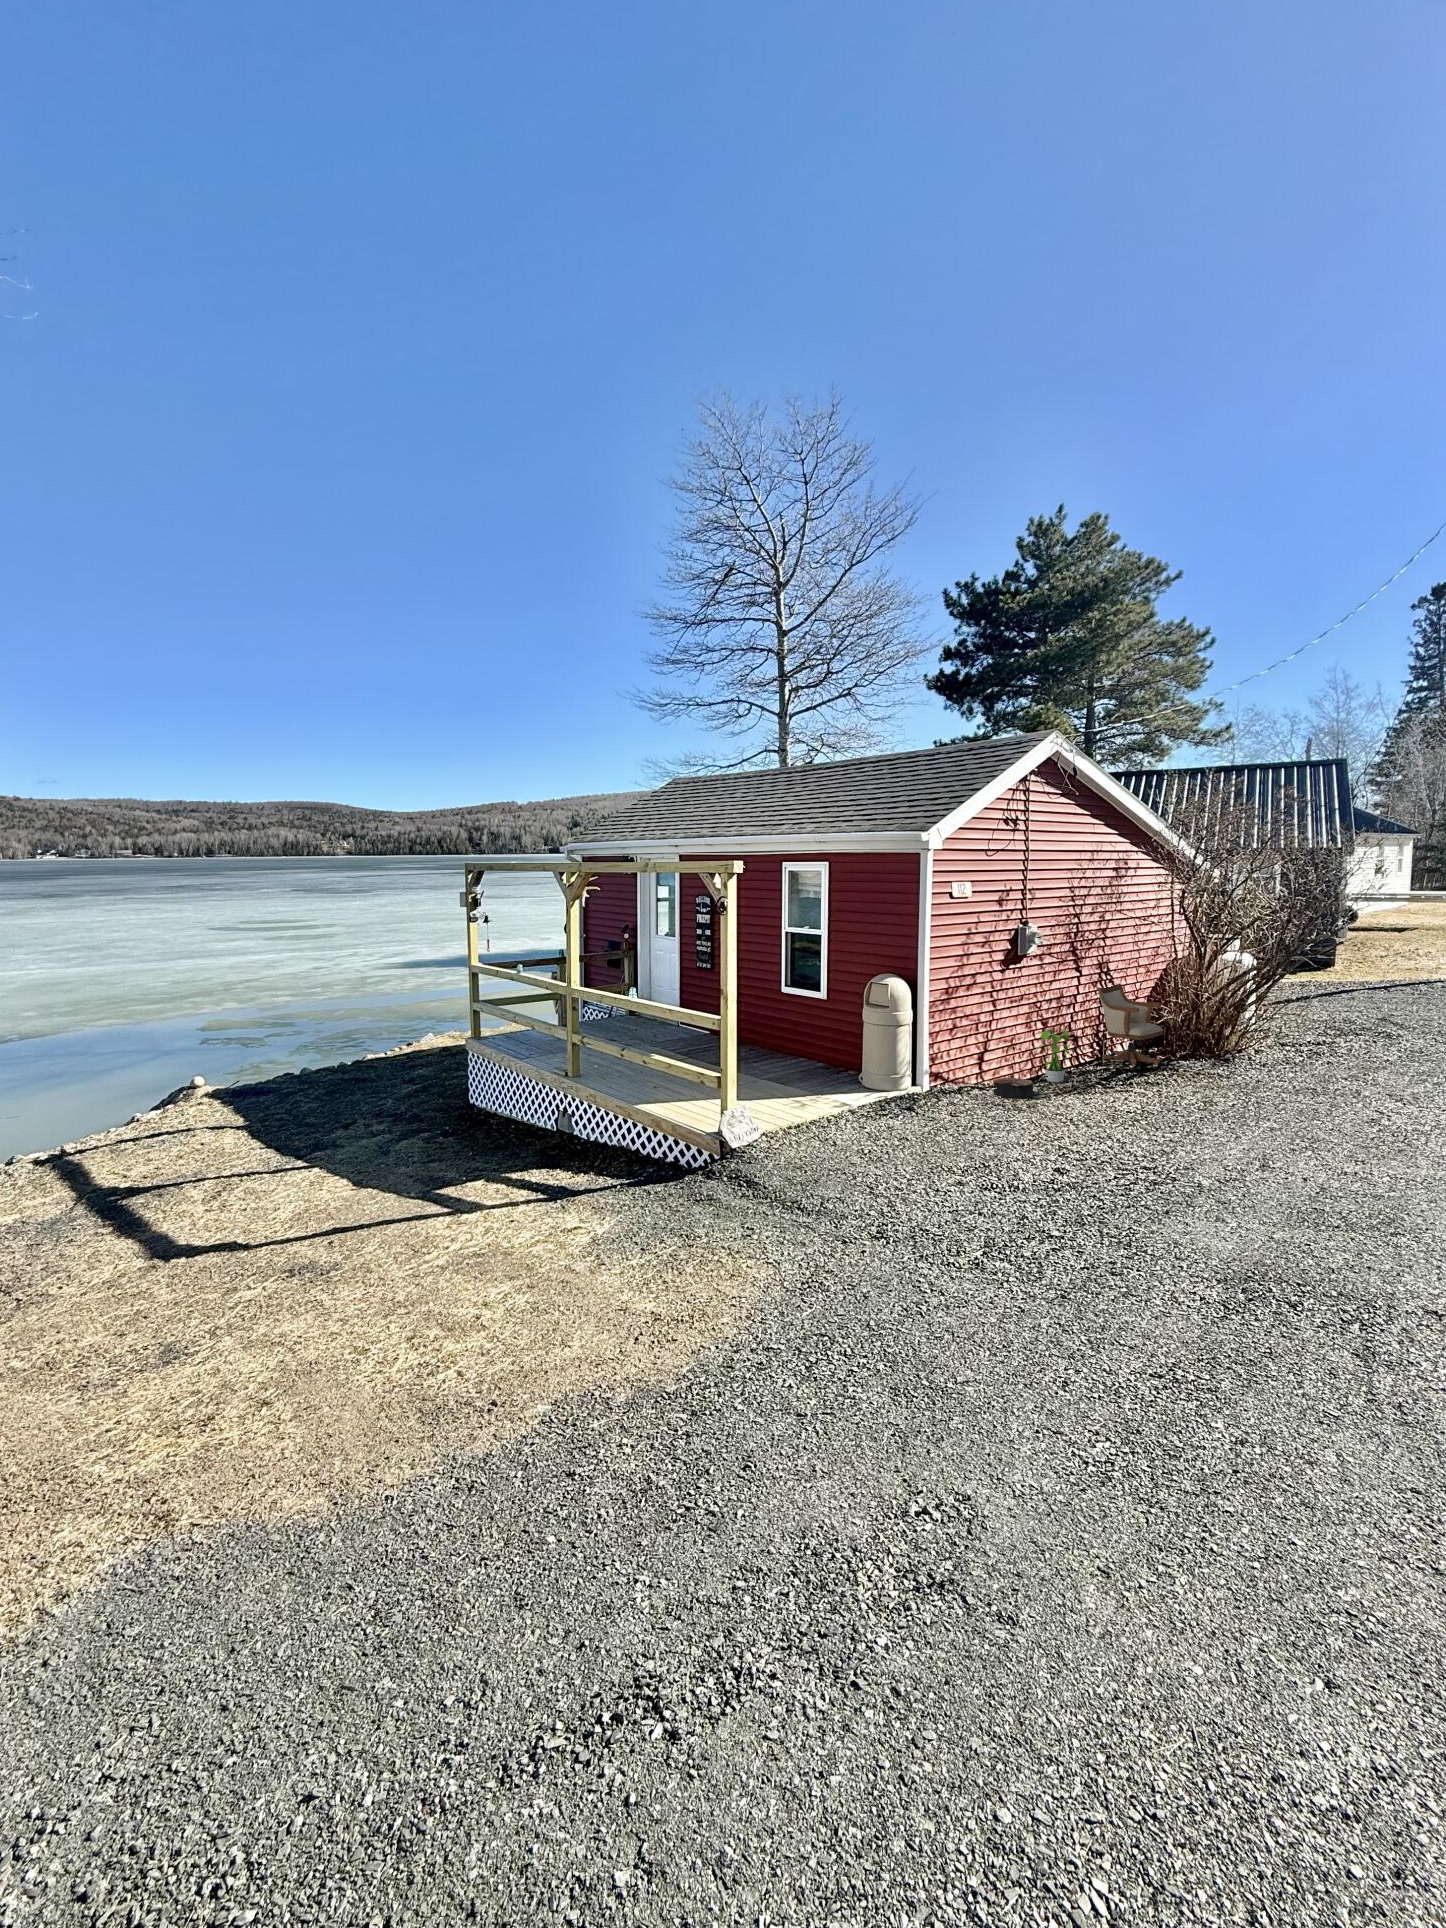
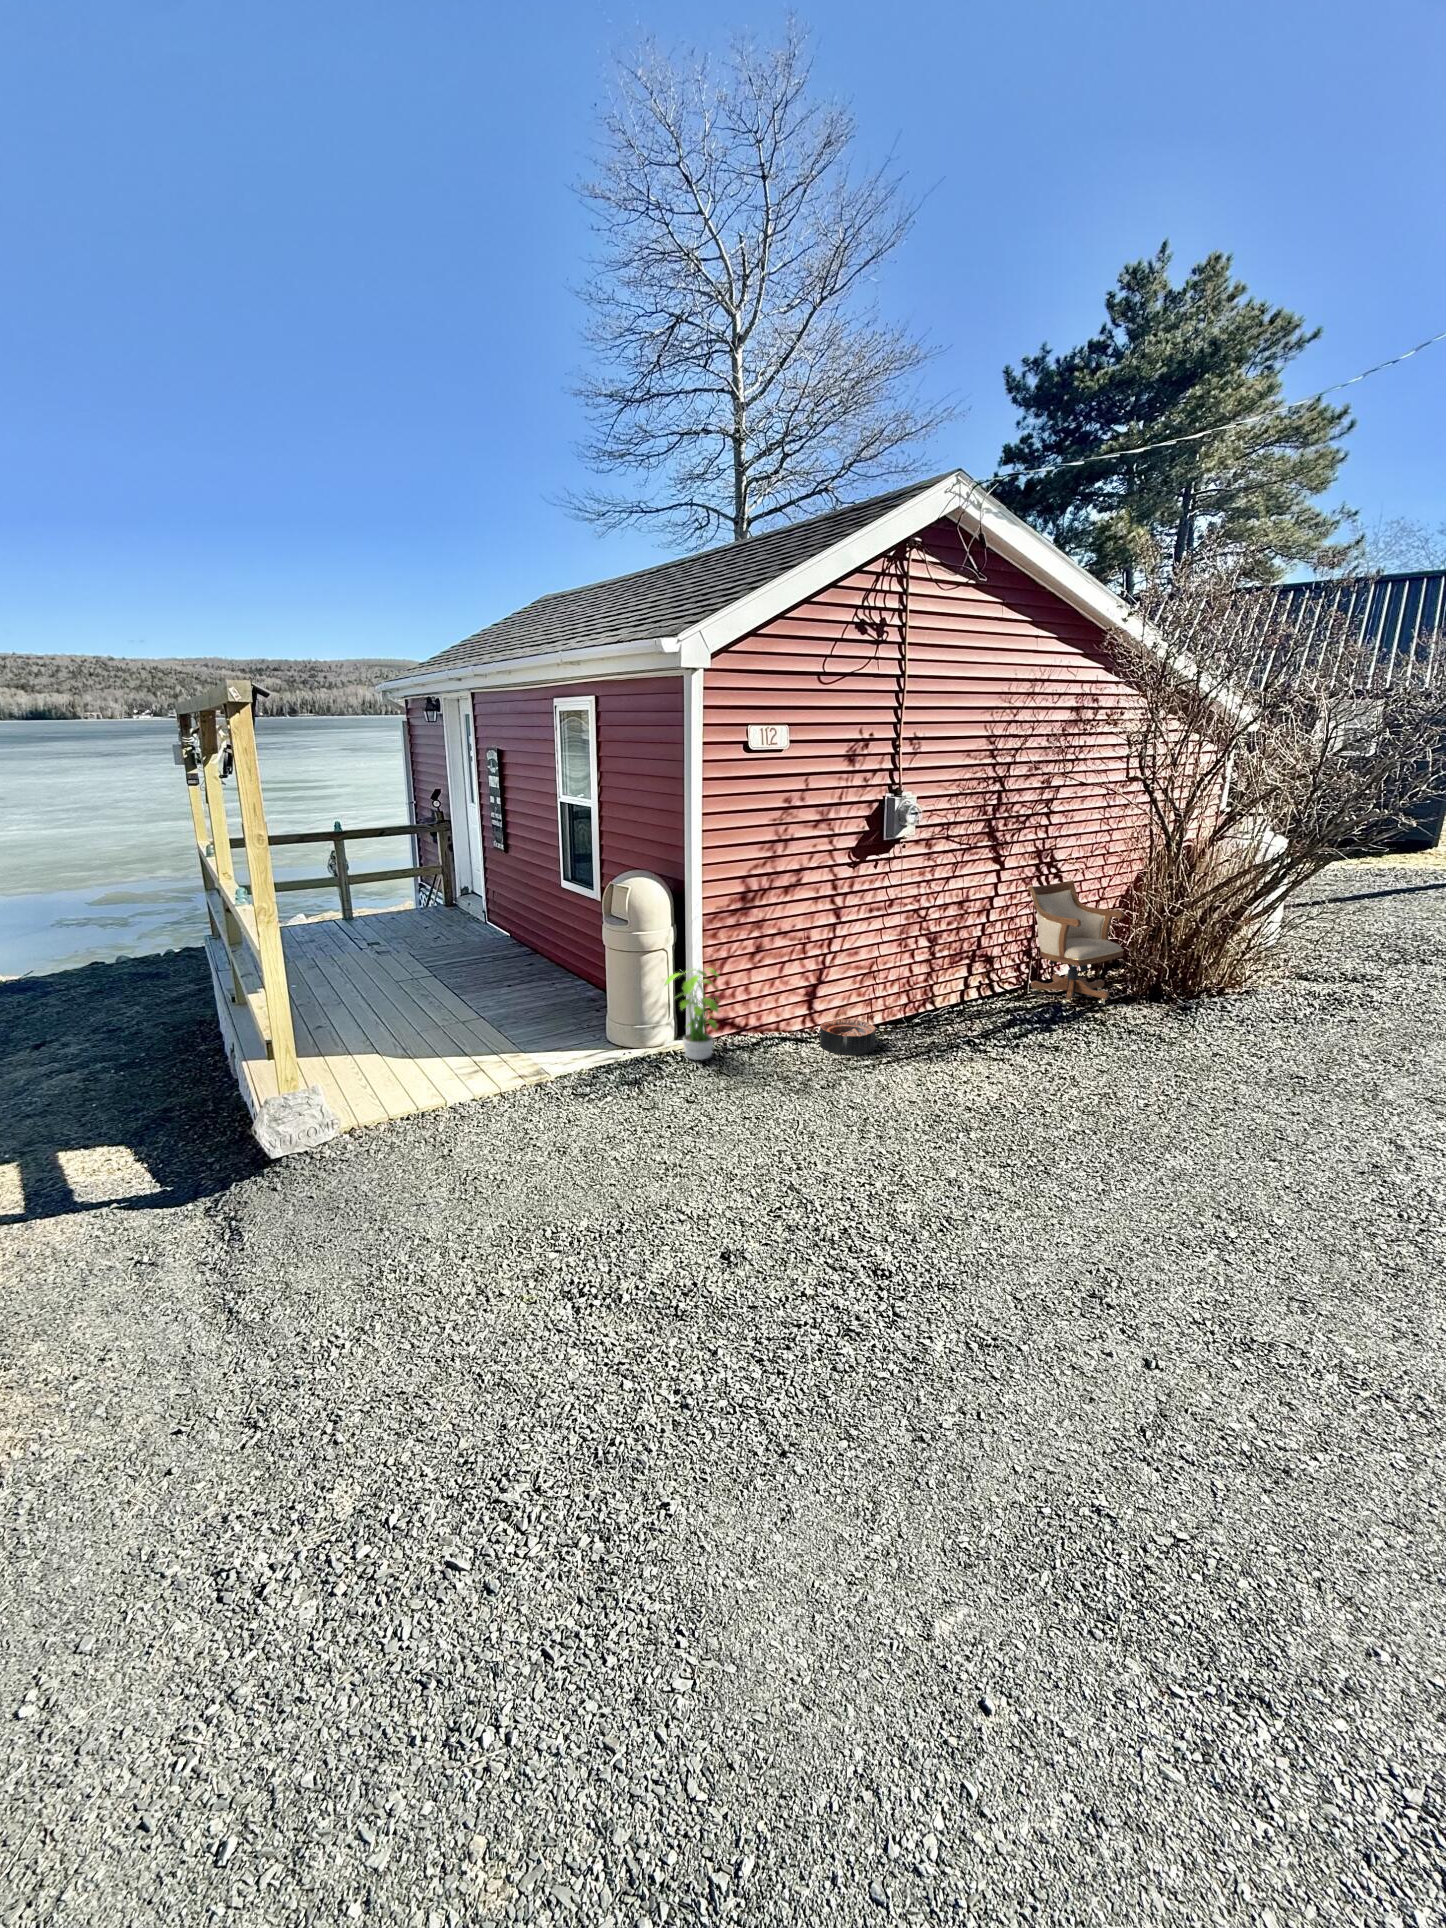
potted plant: present [1037,1028,1074,1082] -> present [665,968,719,1060]

